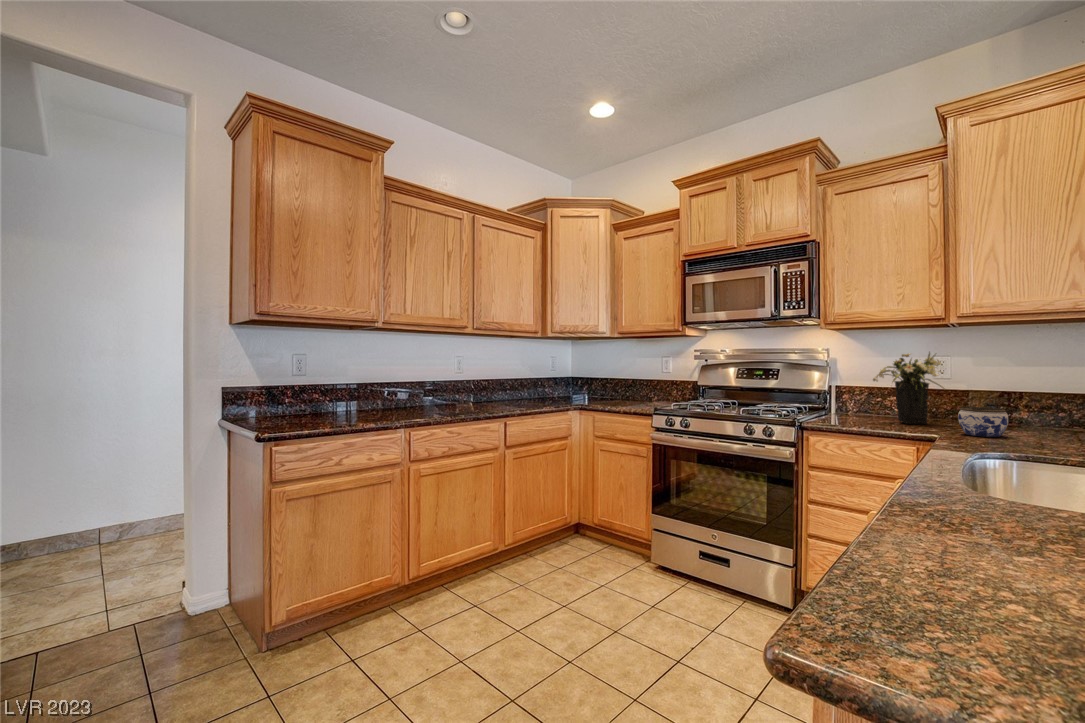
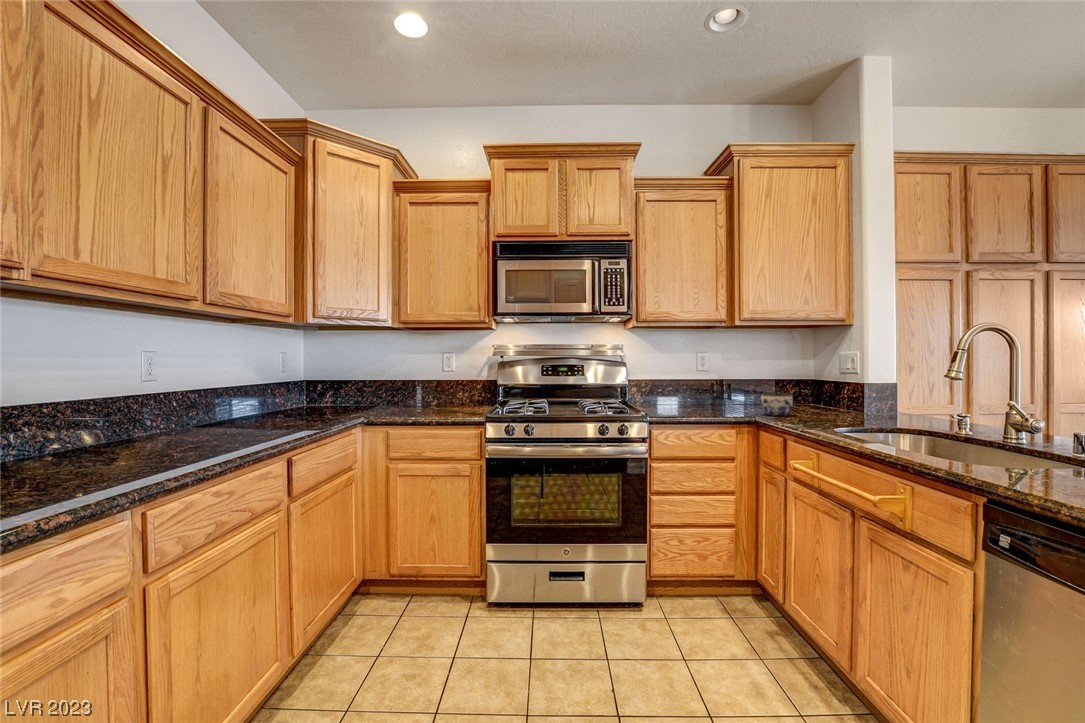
flower arrangement: present [873,352,944,424] -> none [680,349,733,410]

